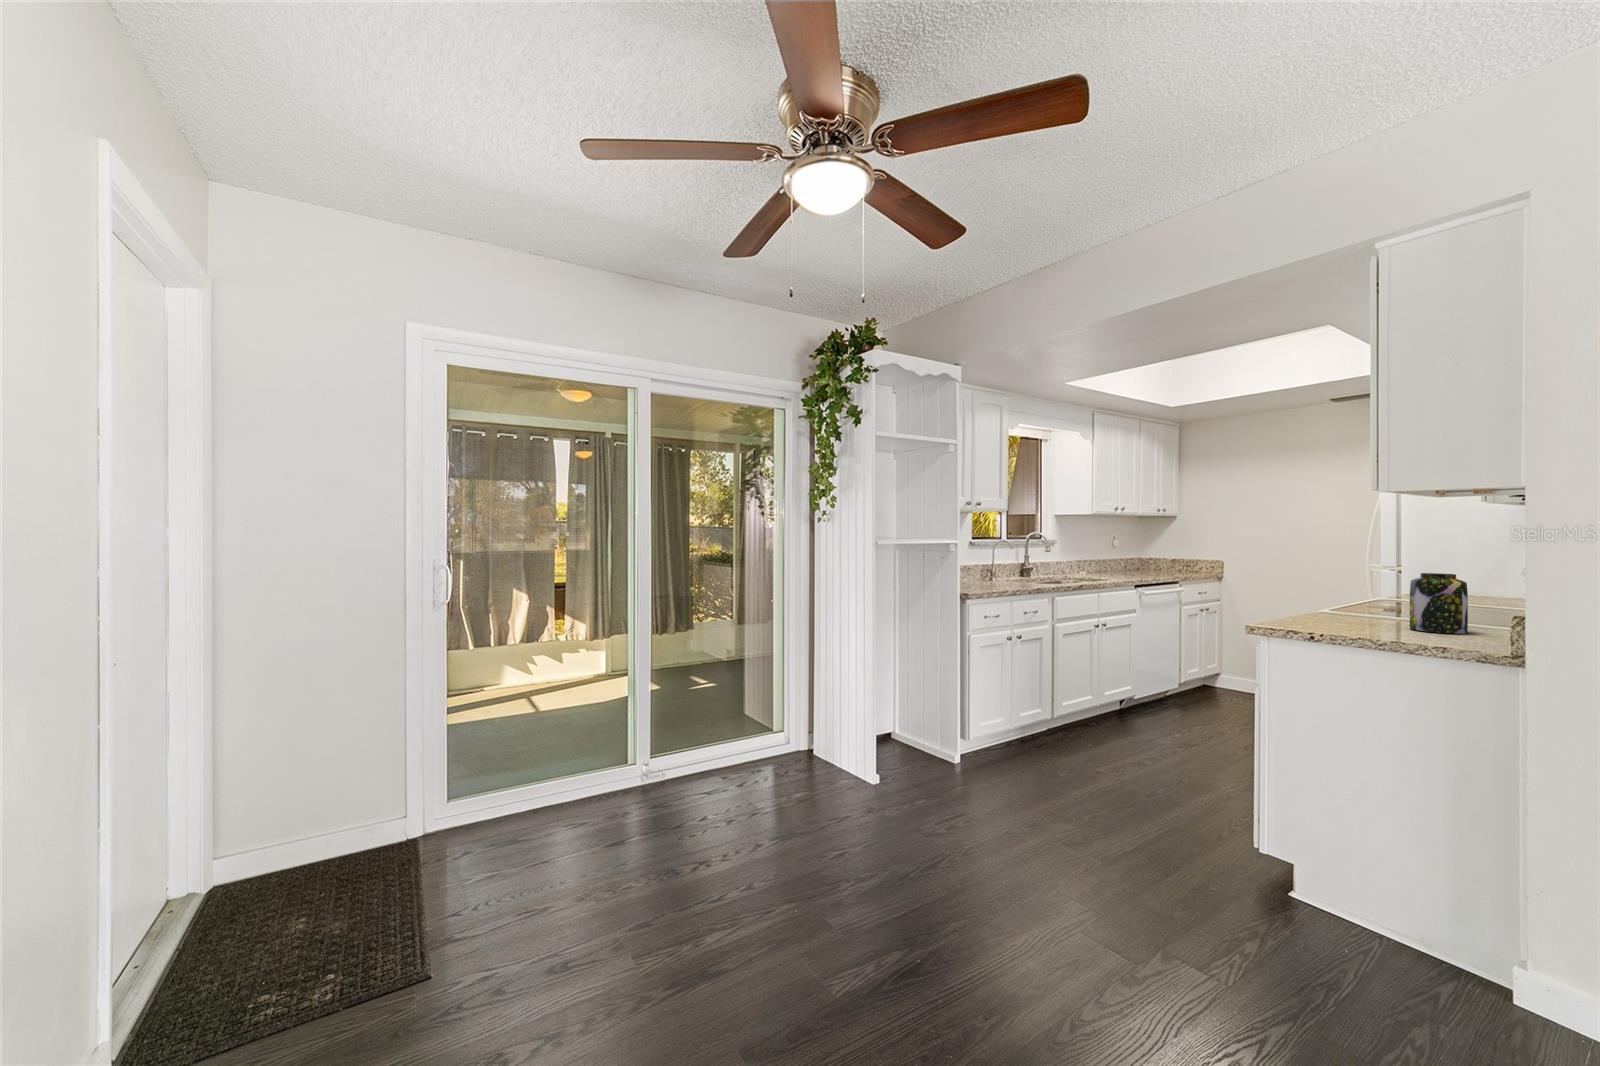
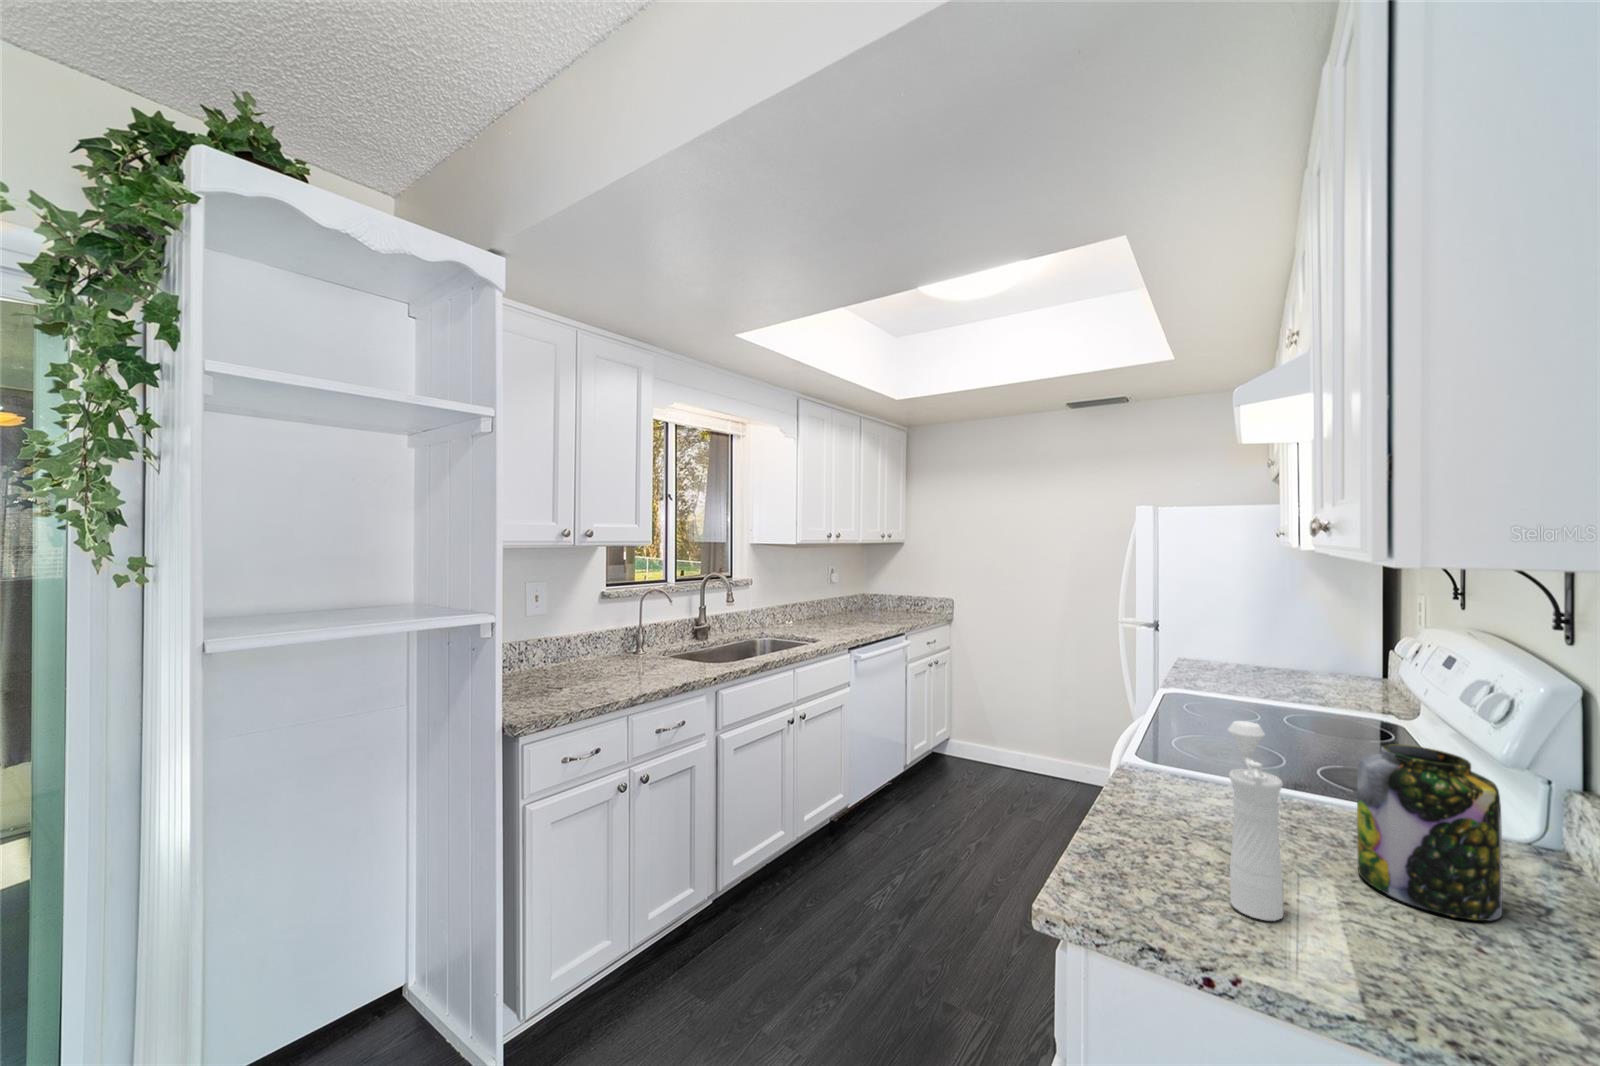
pepper mill: none [1335,565,1363,630] -> present [1228,721,1283,921]

